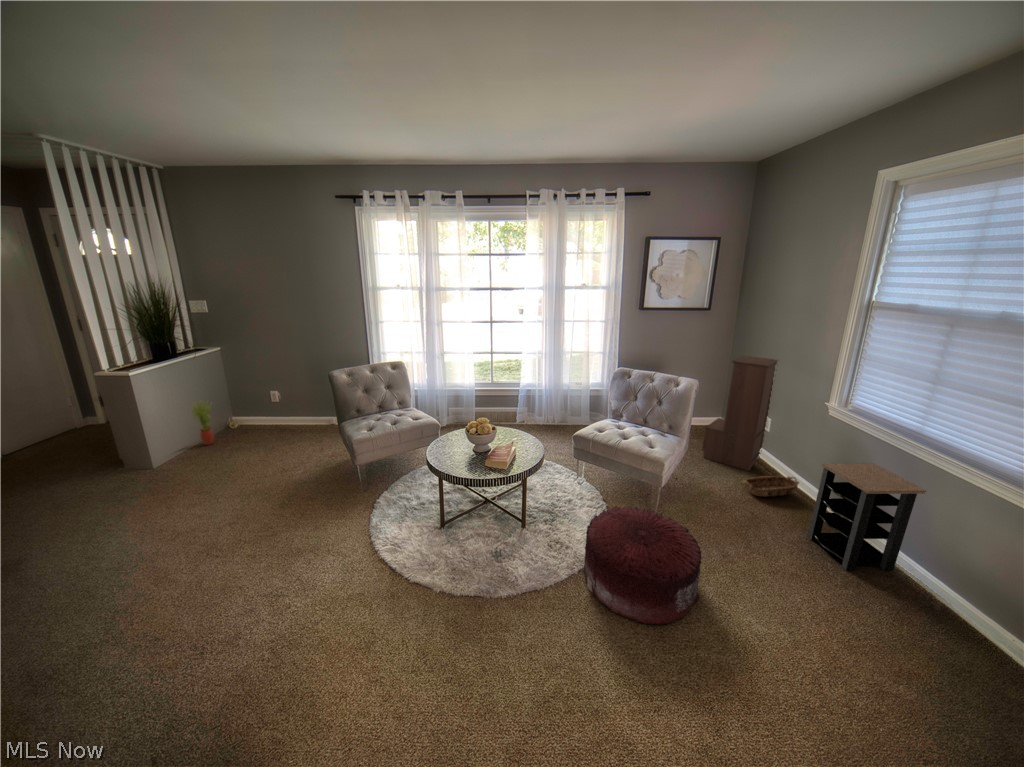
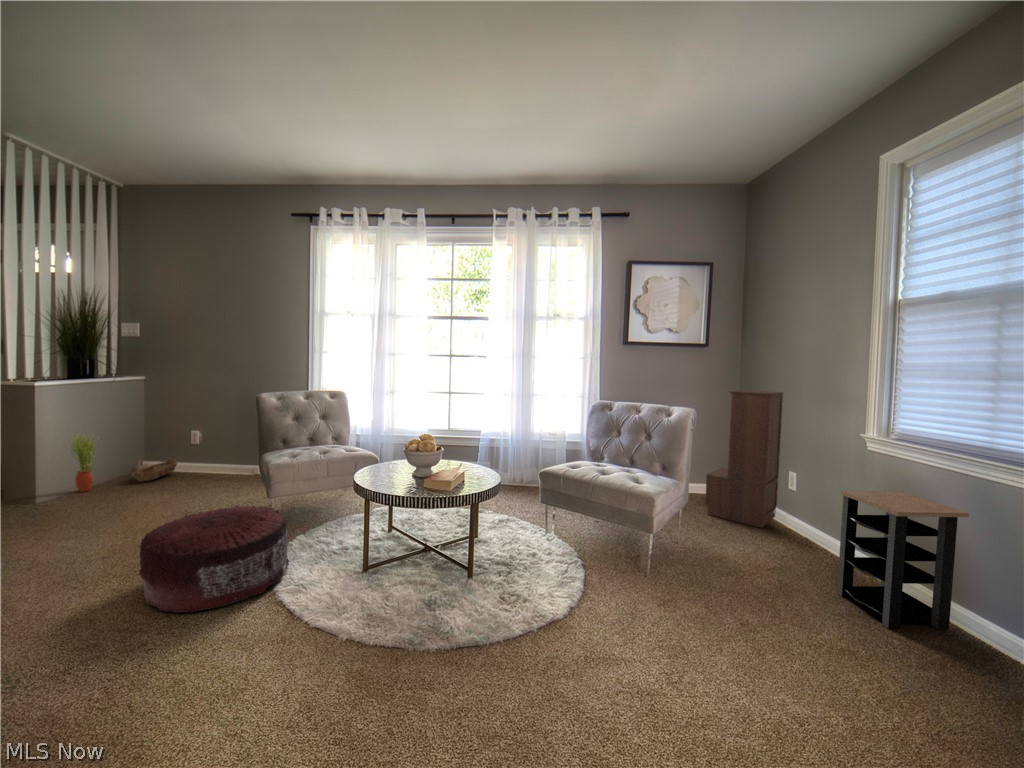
basket: present [743,476,799,497] -> present [132,460,177,482]
pouf: present [584,506,701,625] -> present [139,504,289,613]

